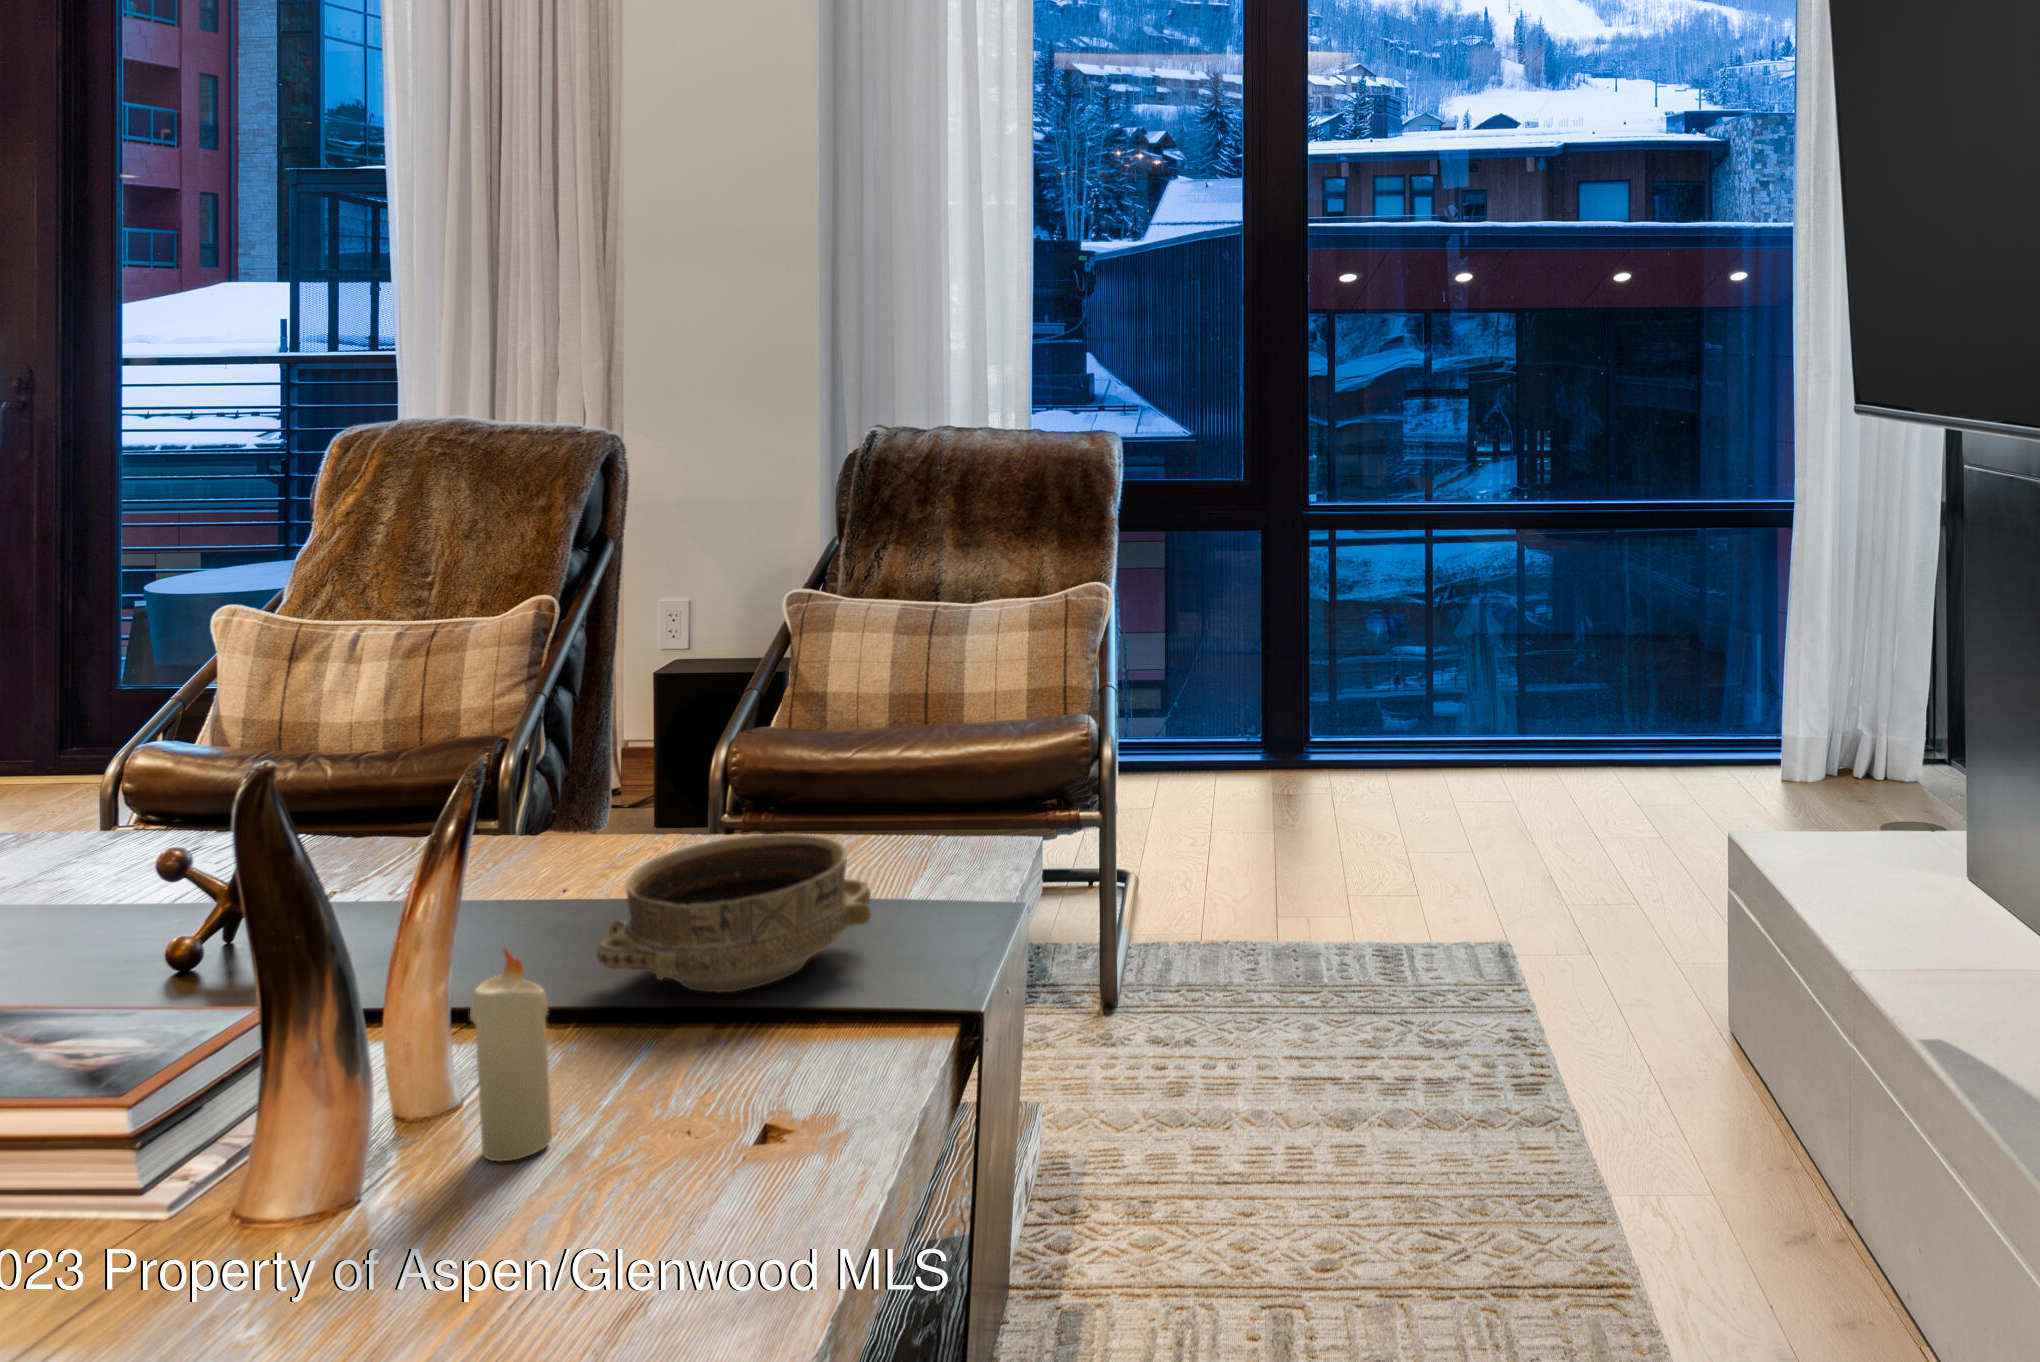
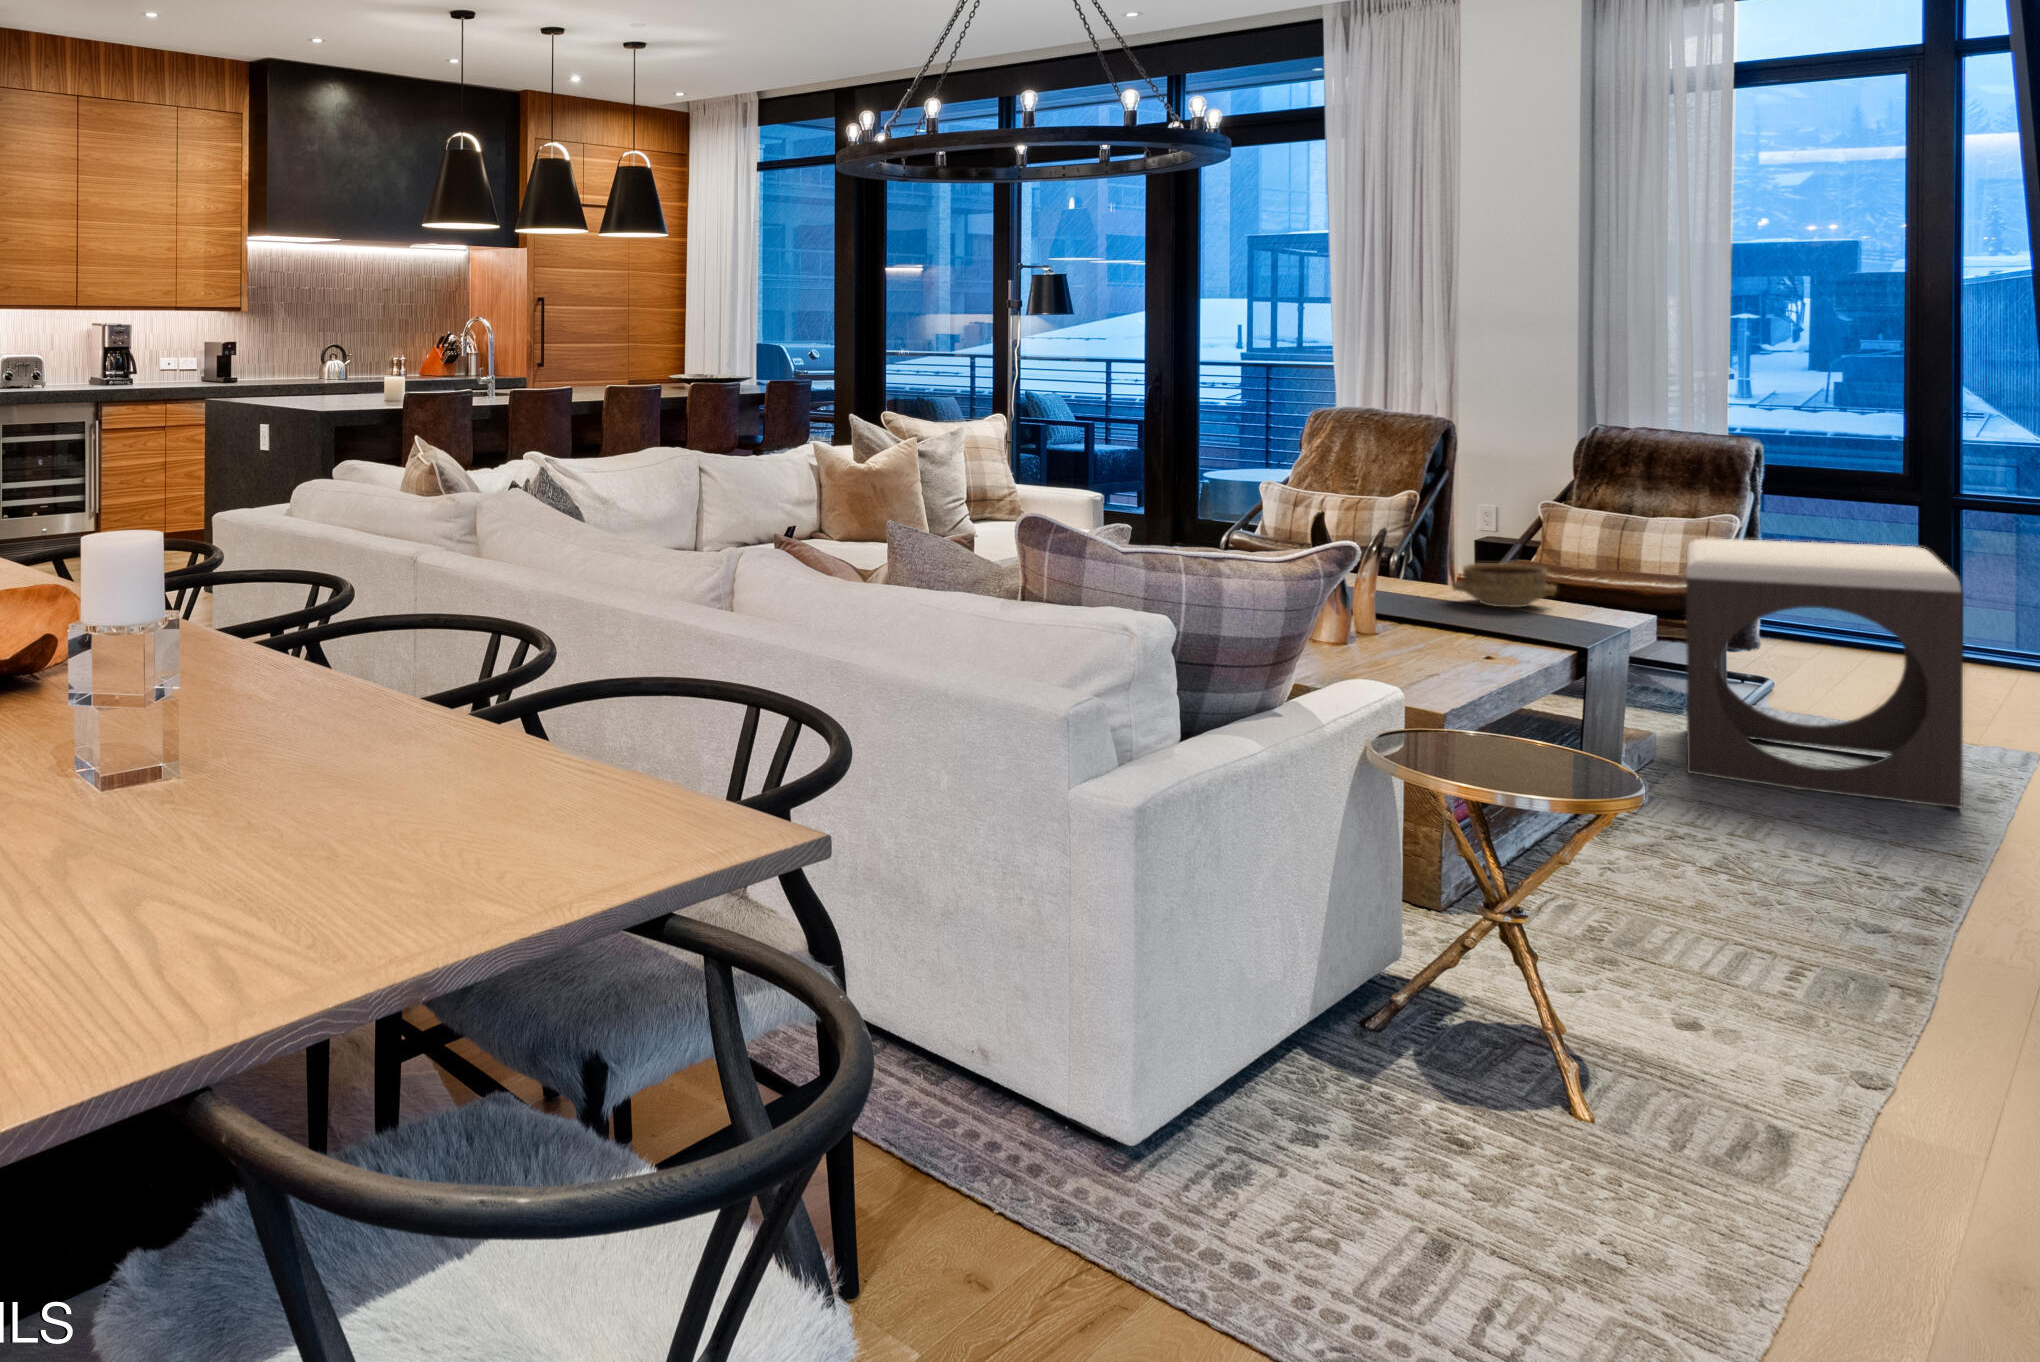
footstool: none [1068,628,1569,1244] -> present [1686,538,1963,808]
candle: present [470,949,552,1161] -> none [1419,561,1442,619]

